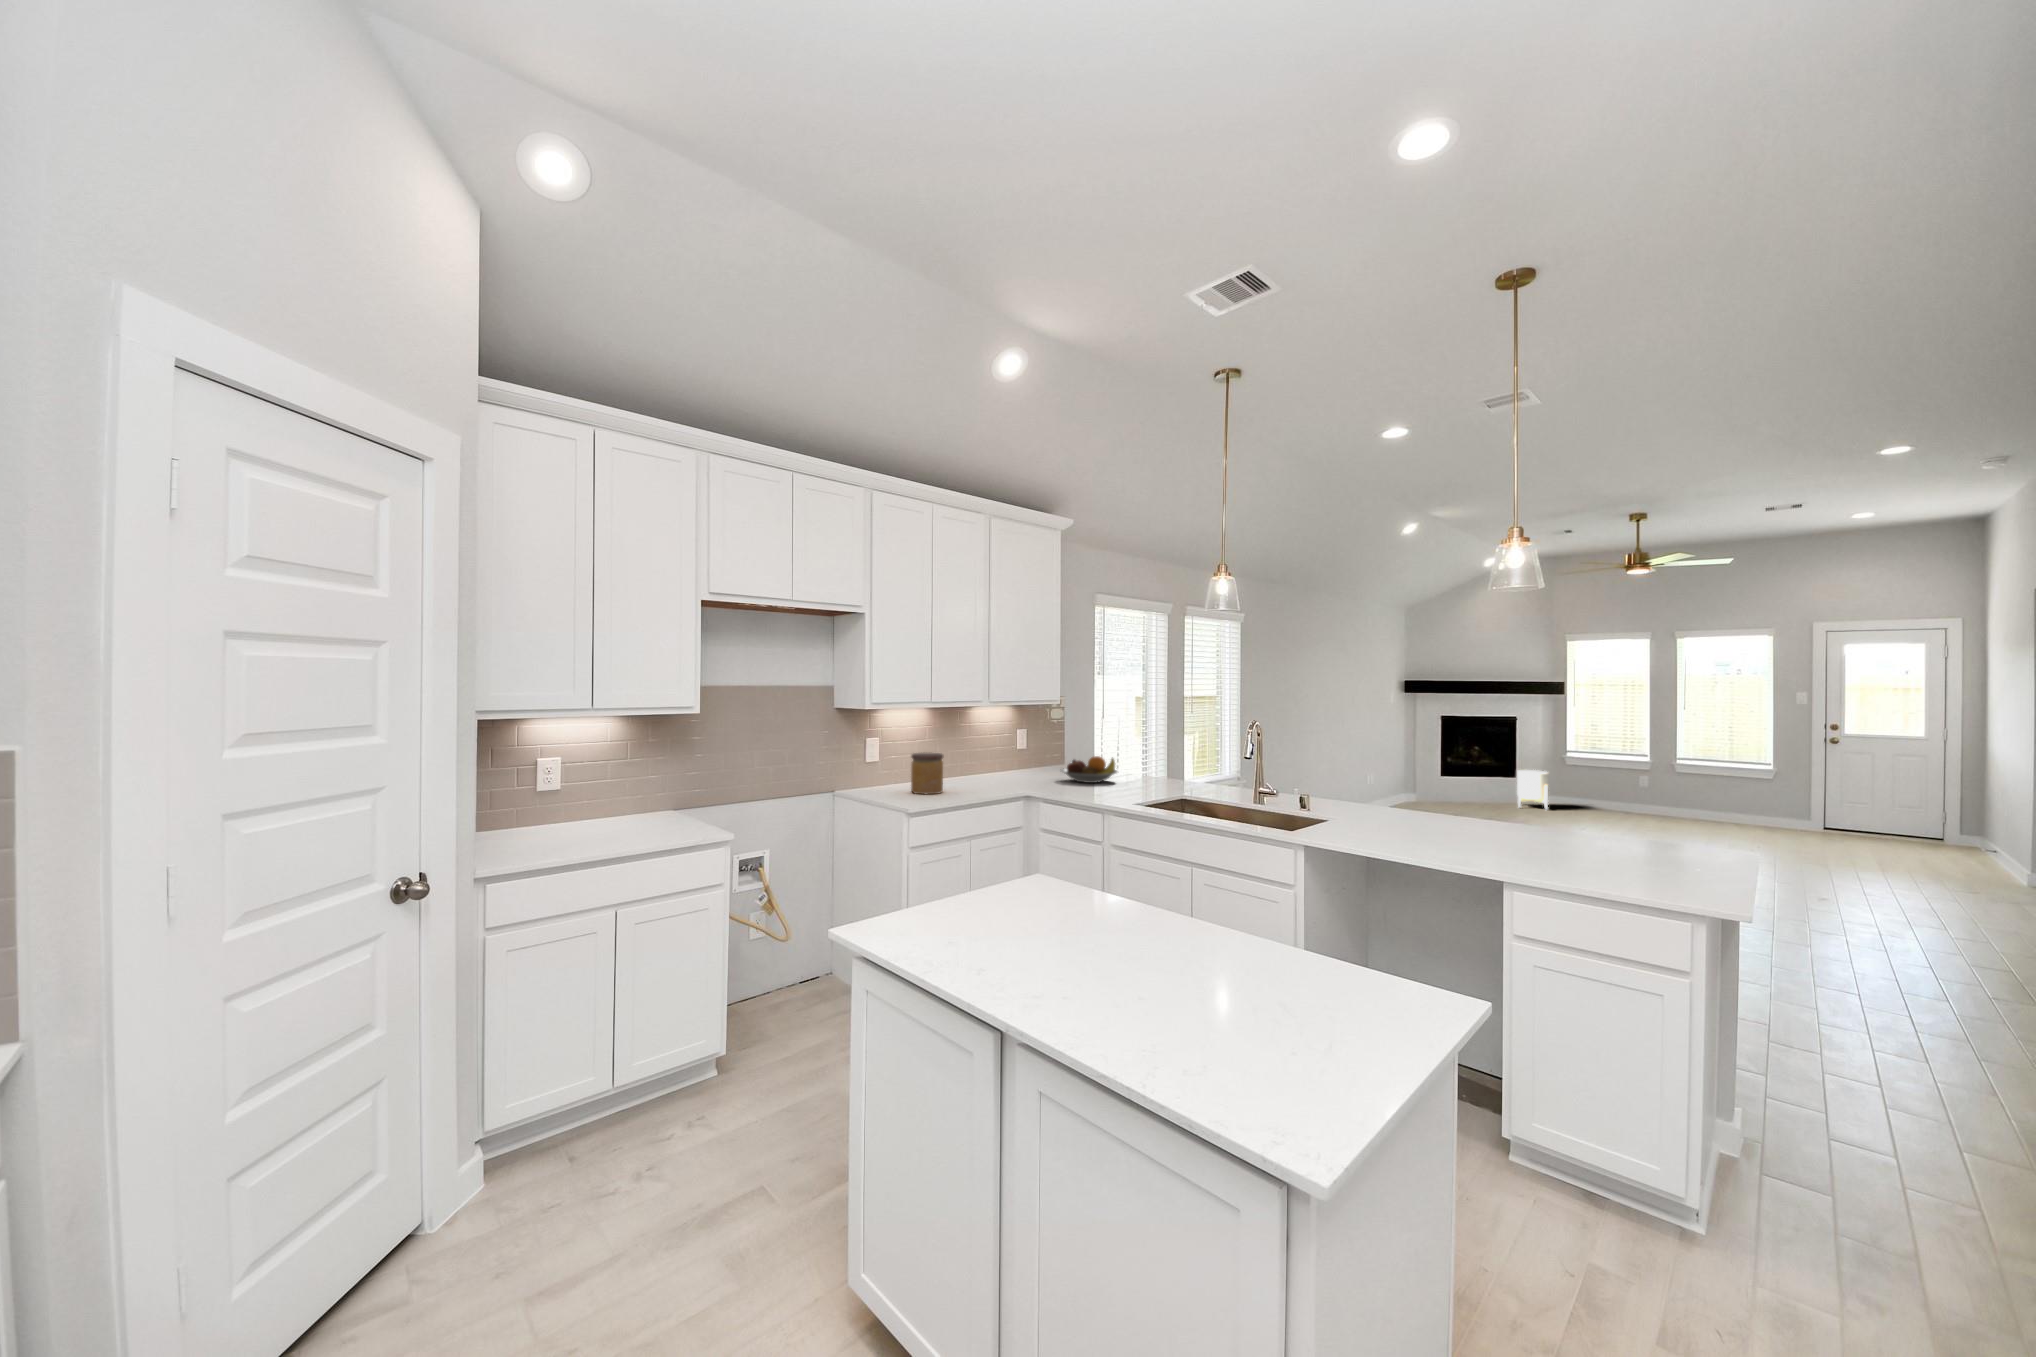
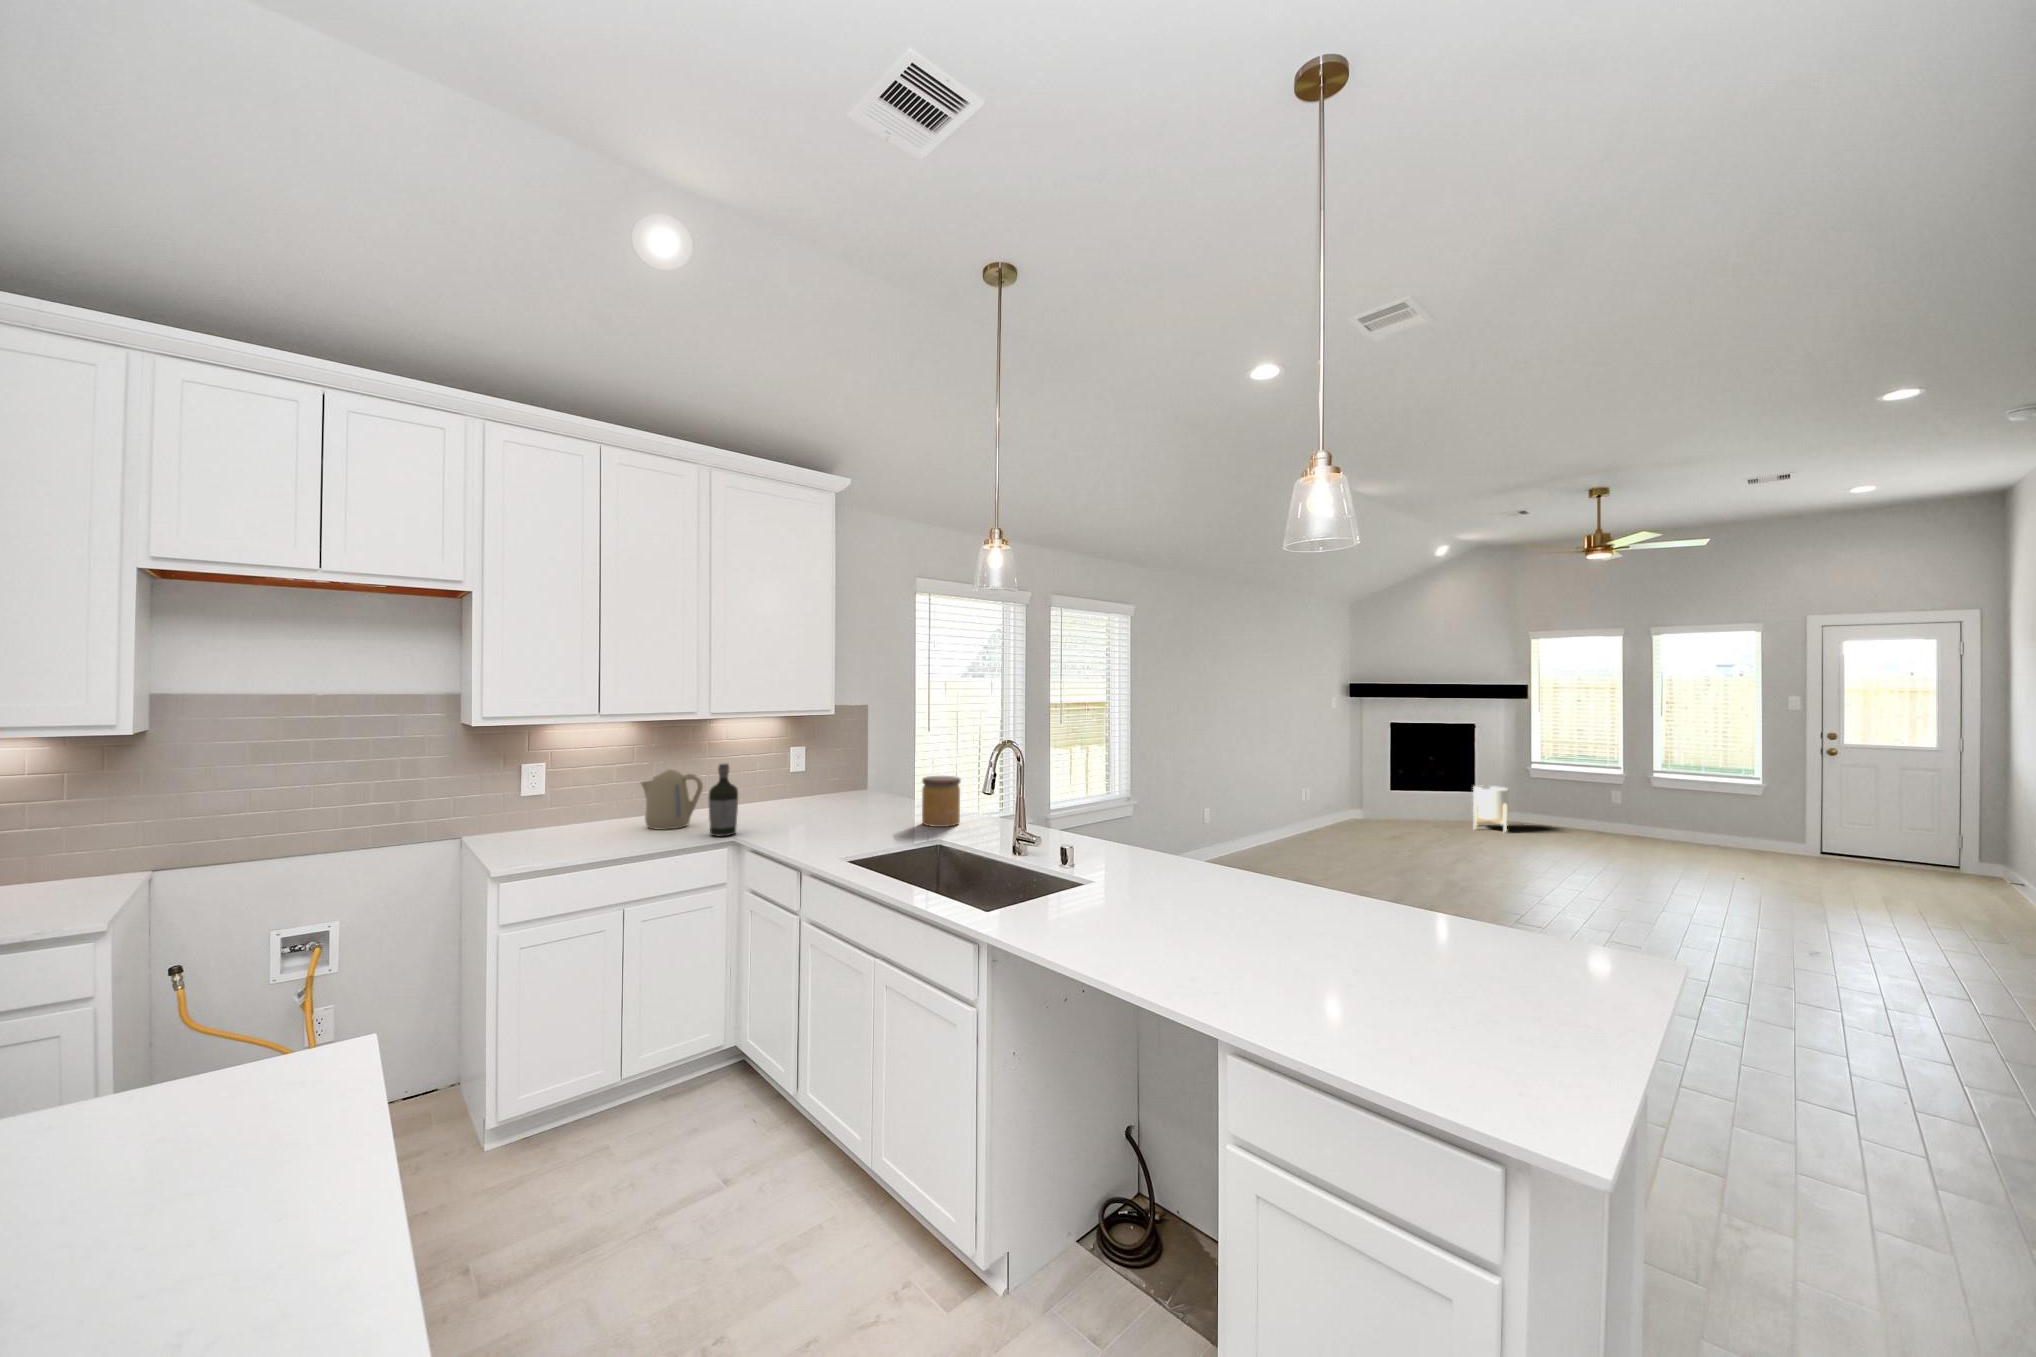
bottle: none [1003,738,1028,792] -> present [709,764,738,836]
kettle: none [943,743,988,788] -> present [641,769,703,830]
jar: present [911,753,943,794] -> present [922,776,960,827]
fruit bowl: present [1060,756,1117,783] -> none [820,784,897,819]

